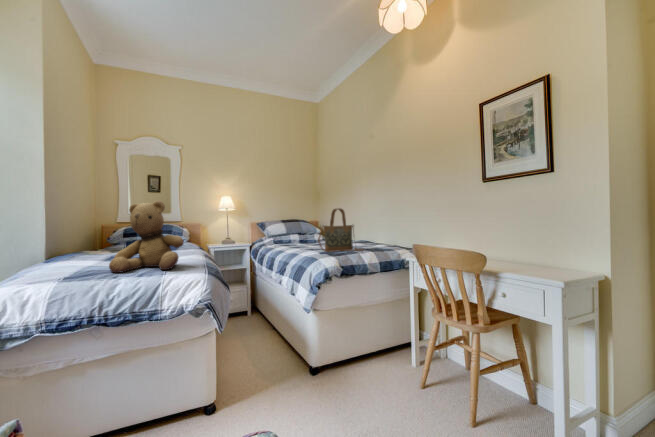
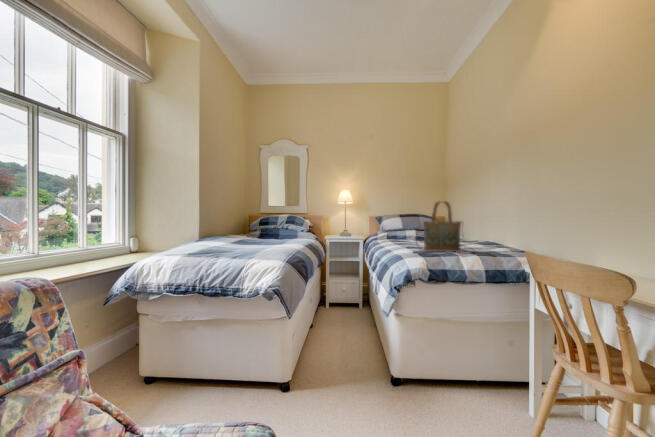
teddy bear: present [109,201,184,273] -> none [219,194,274,255]

